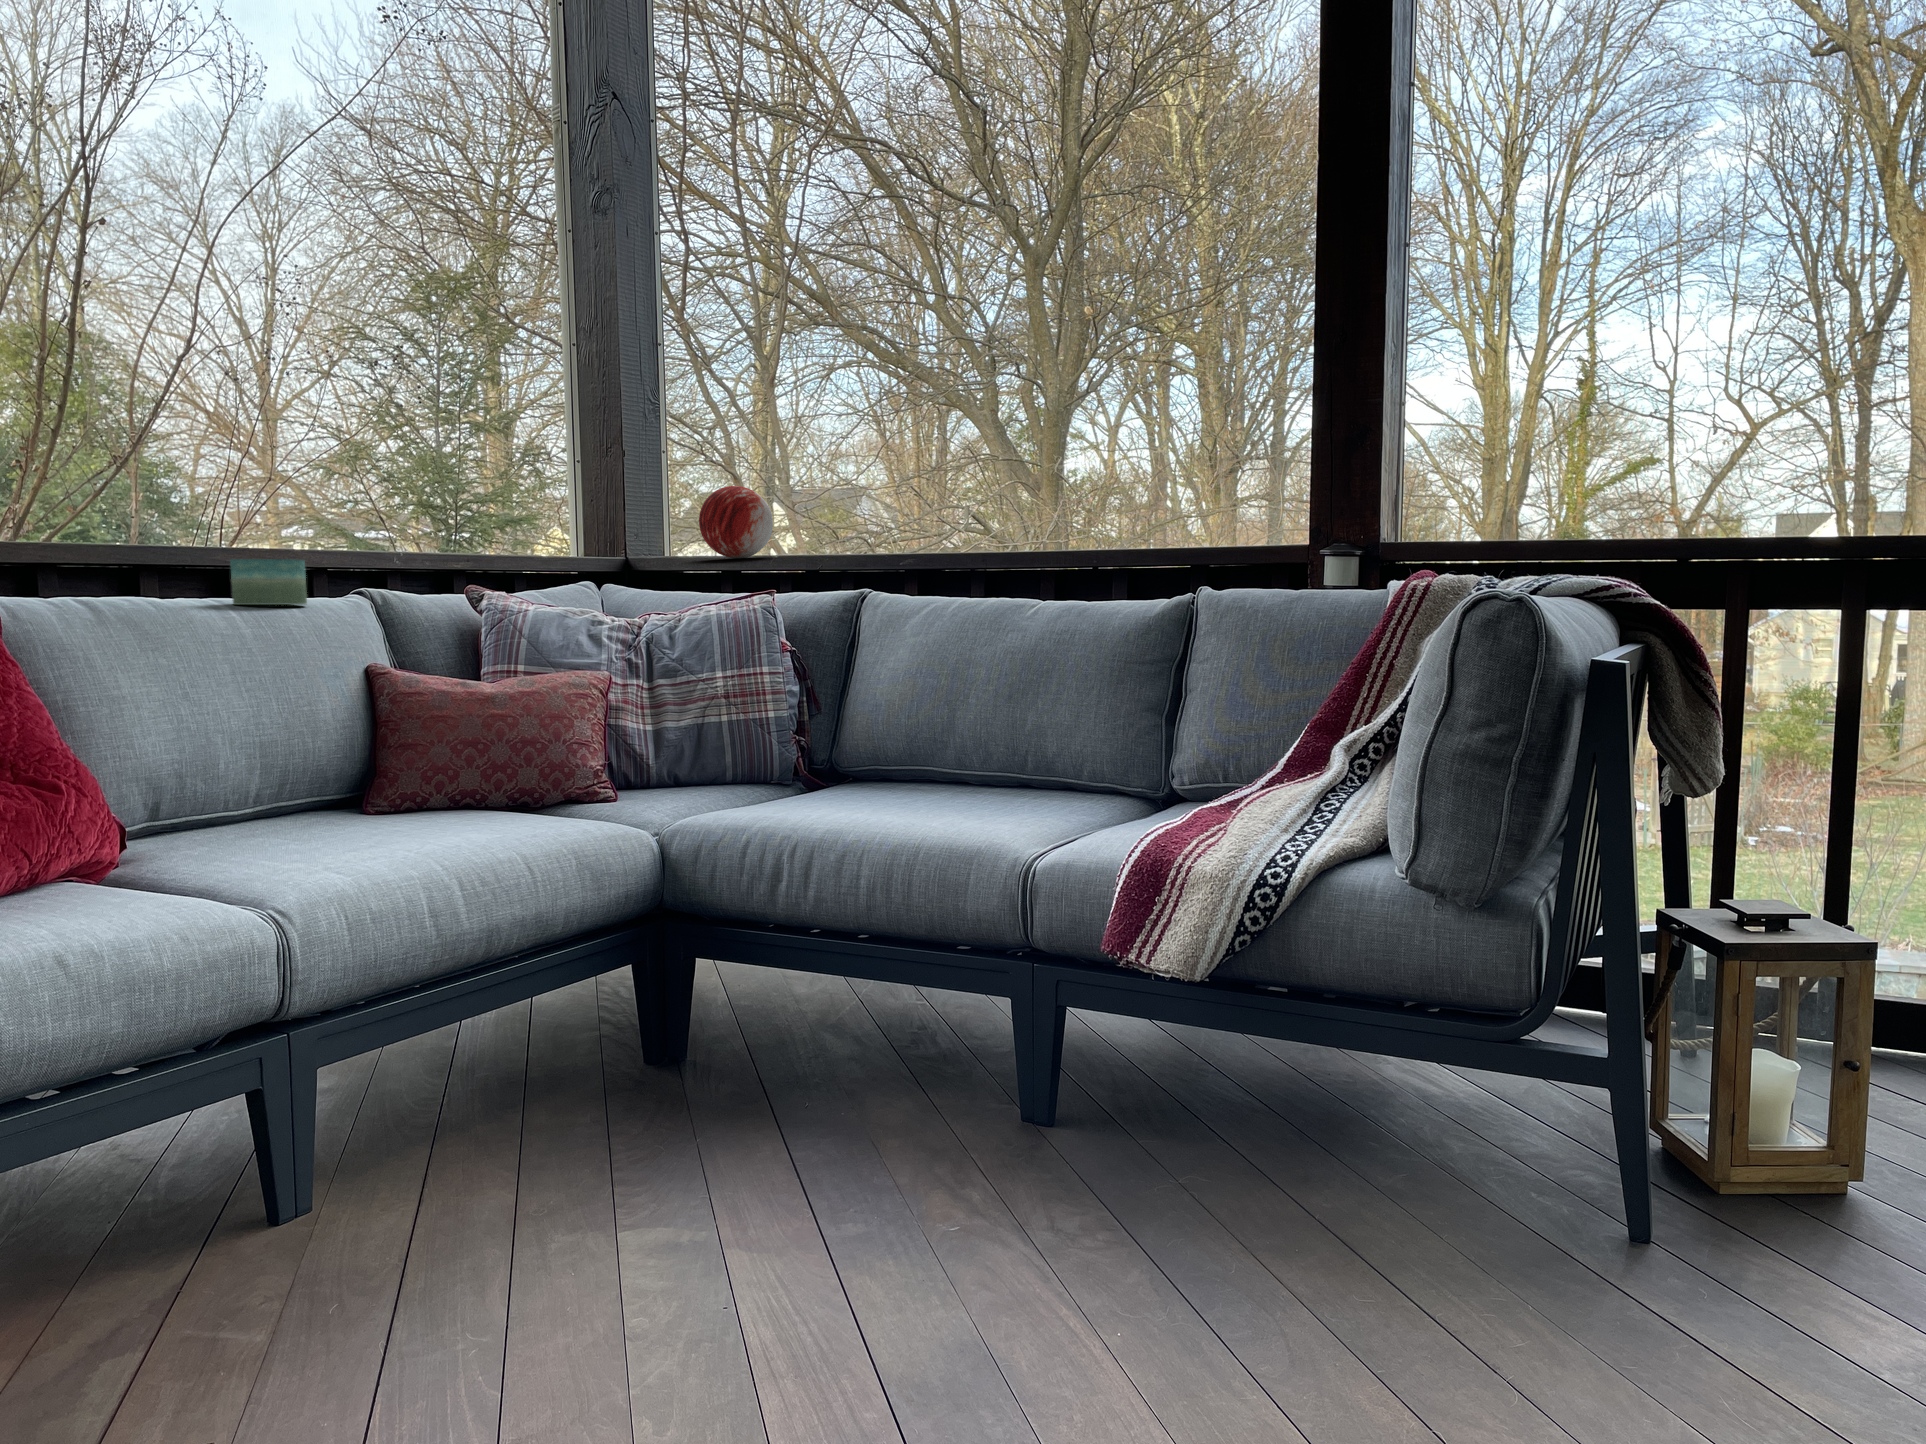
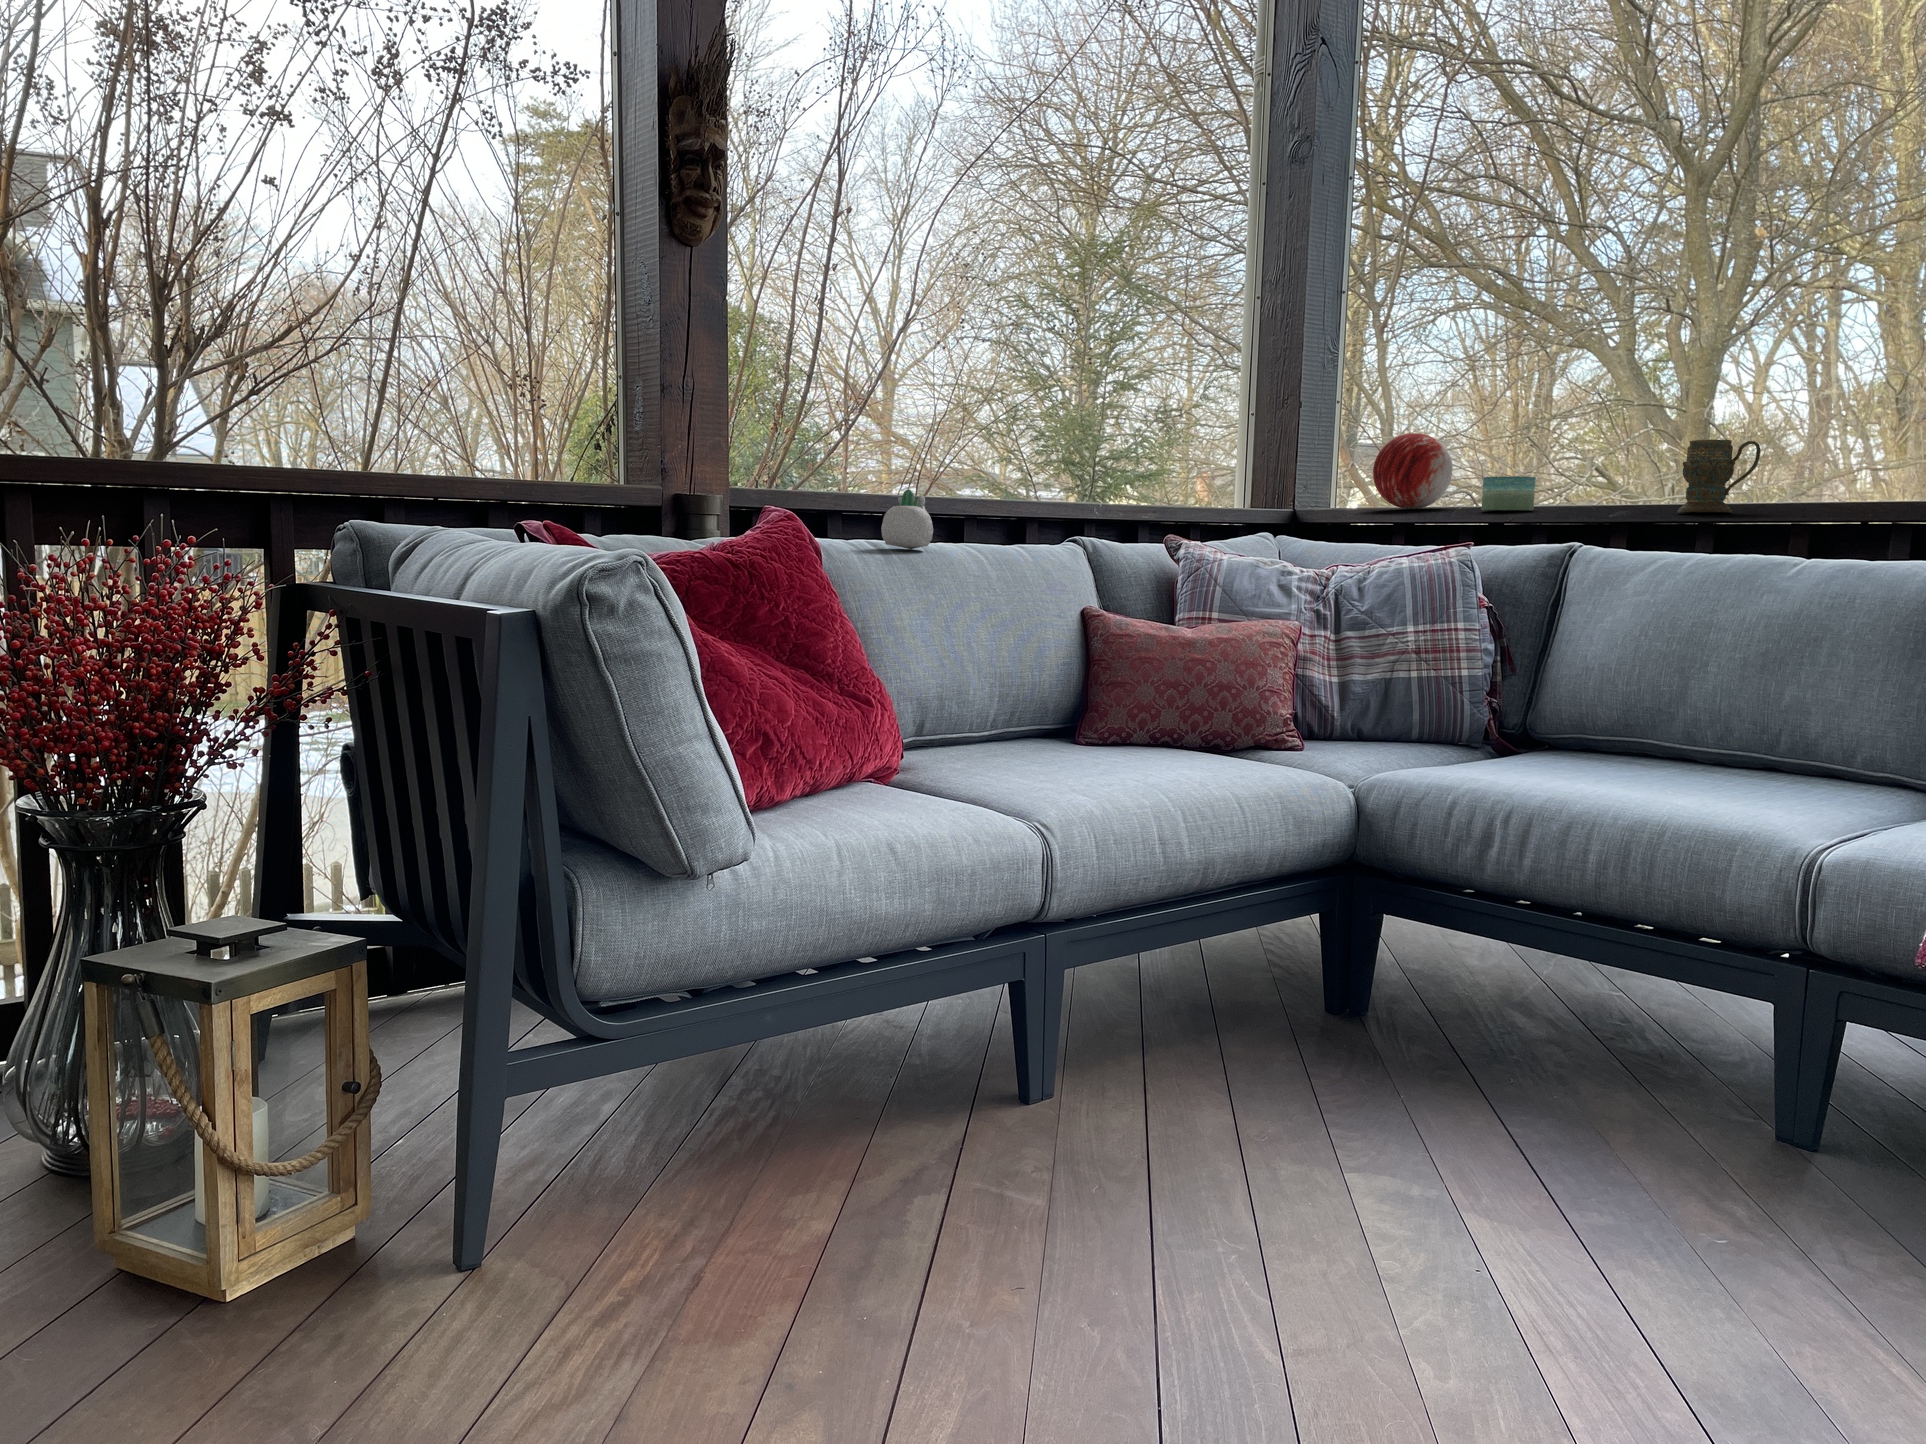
mug: none [955,494,1015,559] -> present [1678,440,1761,513]
succulent planter: none [92,537,164,606] -> present [881,490,933,549]
candle: present [230,559,307,605] -> present [1481,476,1536,511]

